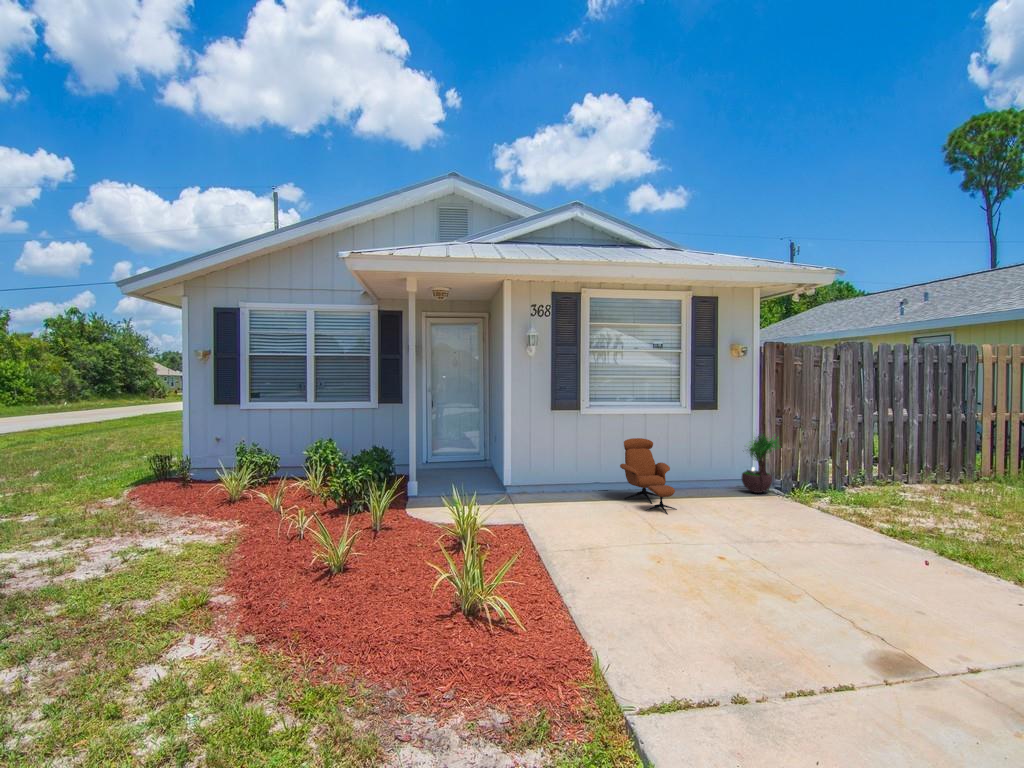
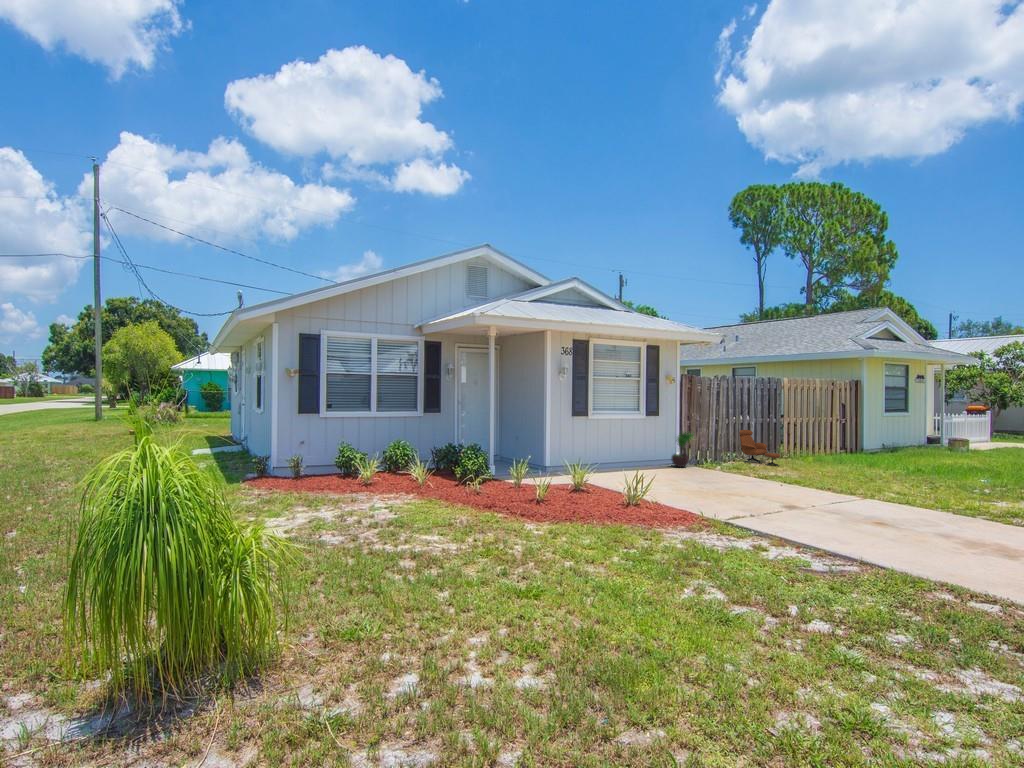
lounge chair: present [620,438,677,514] -> present [739,430,780,466]

